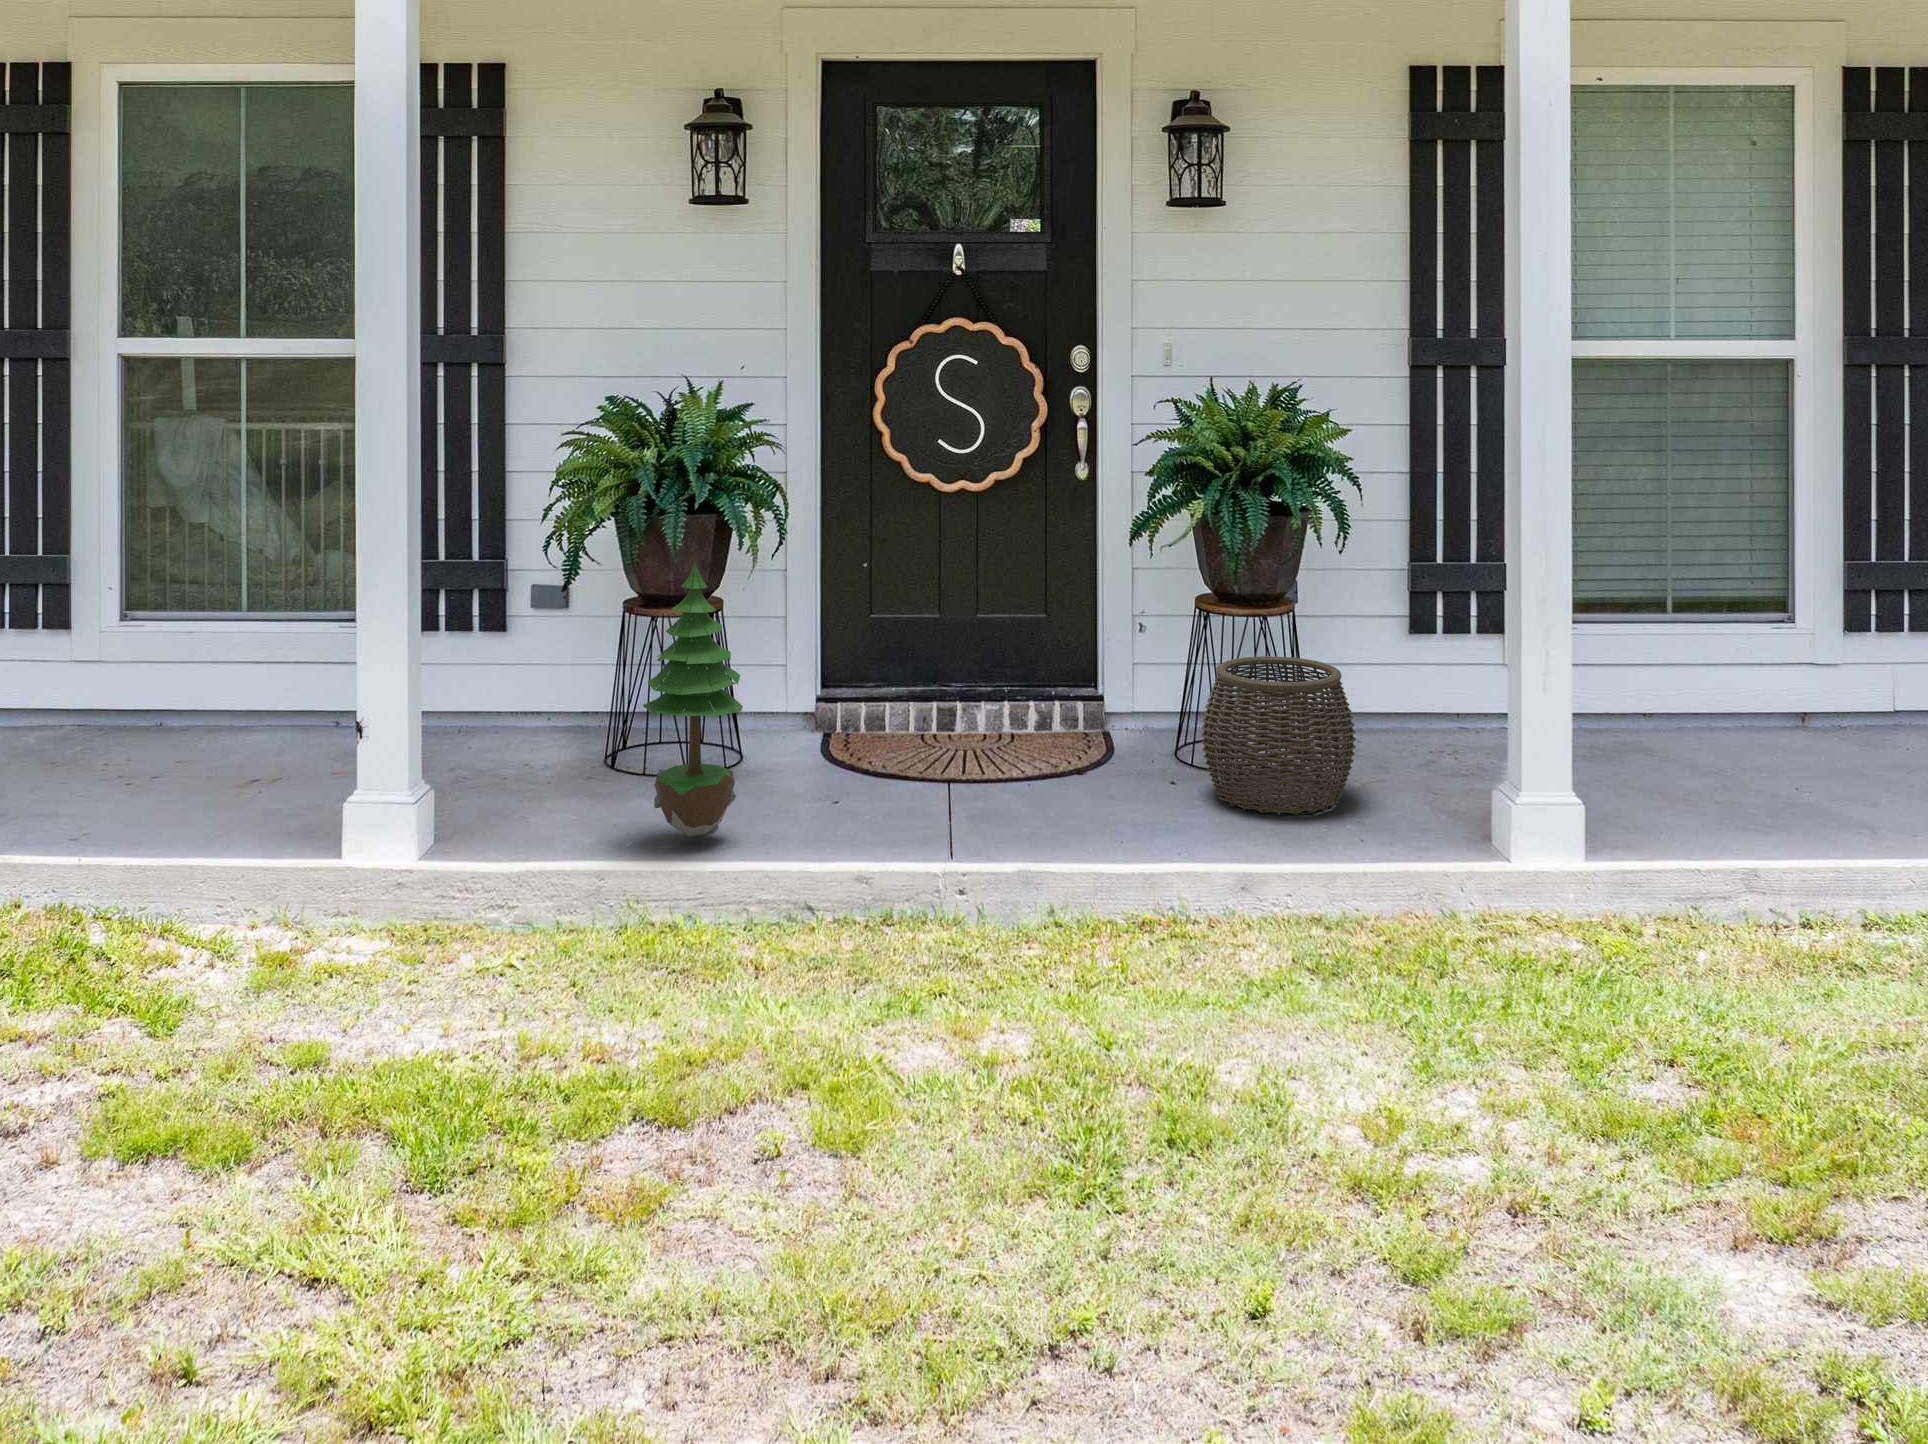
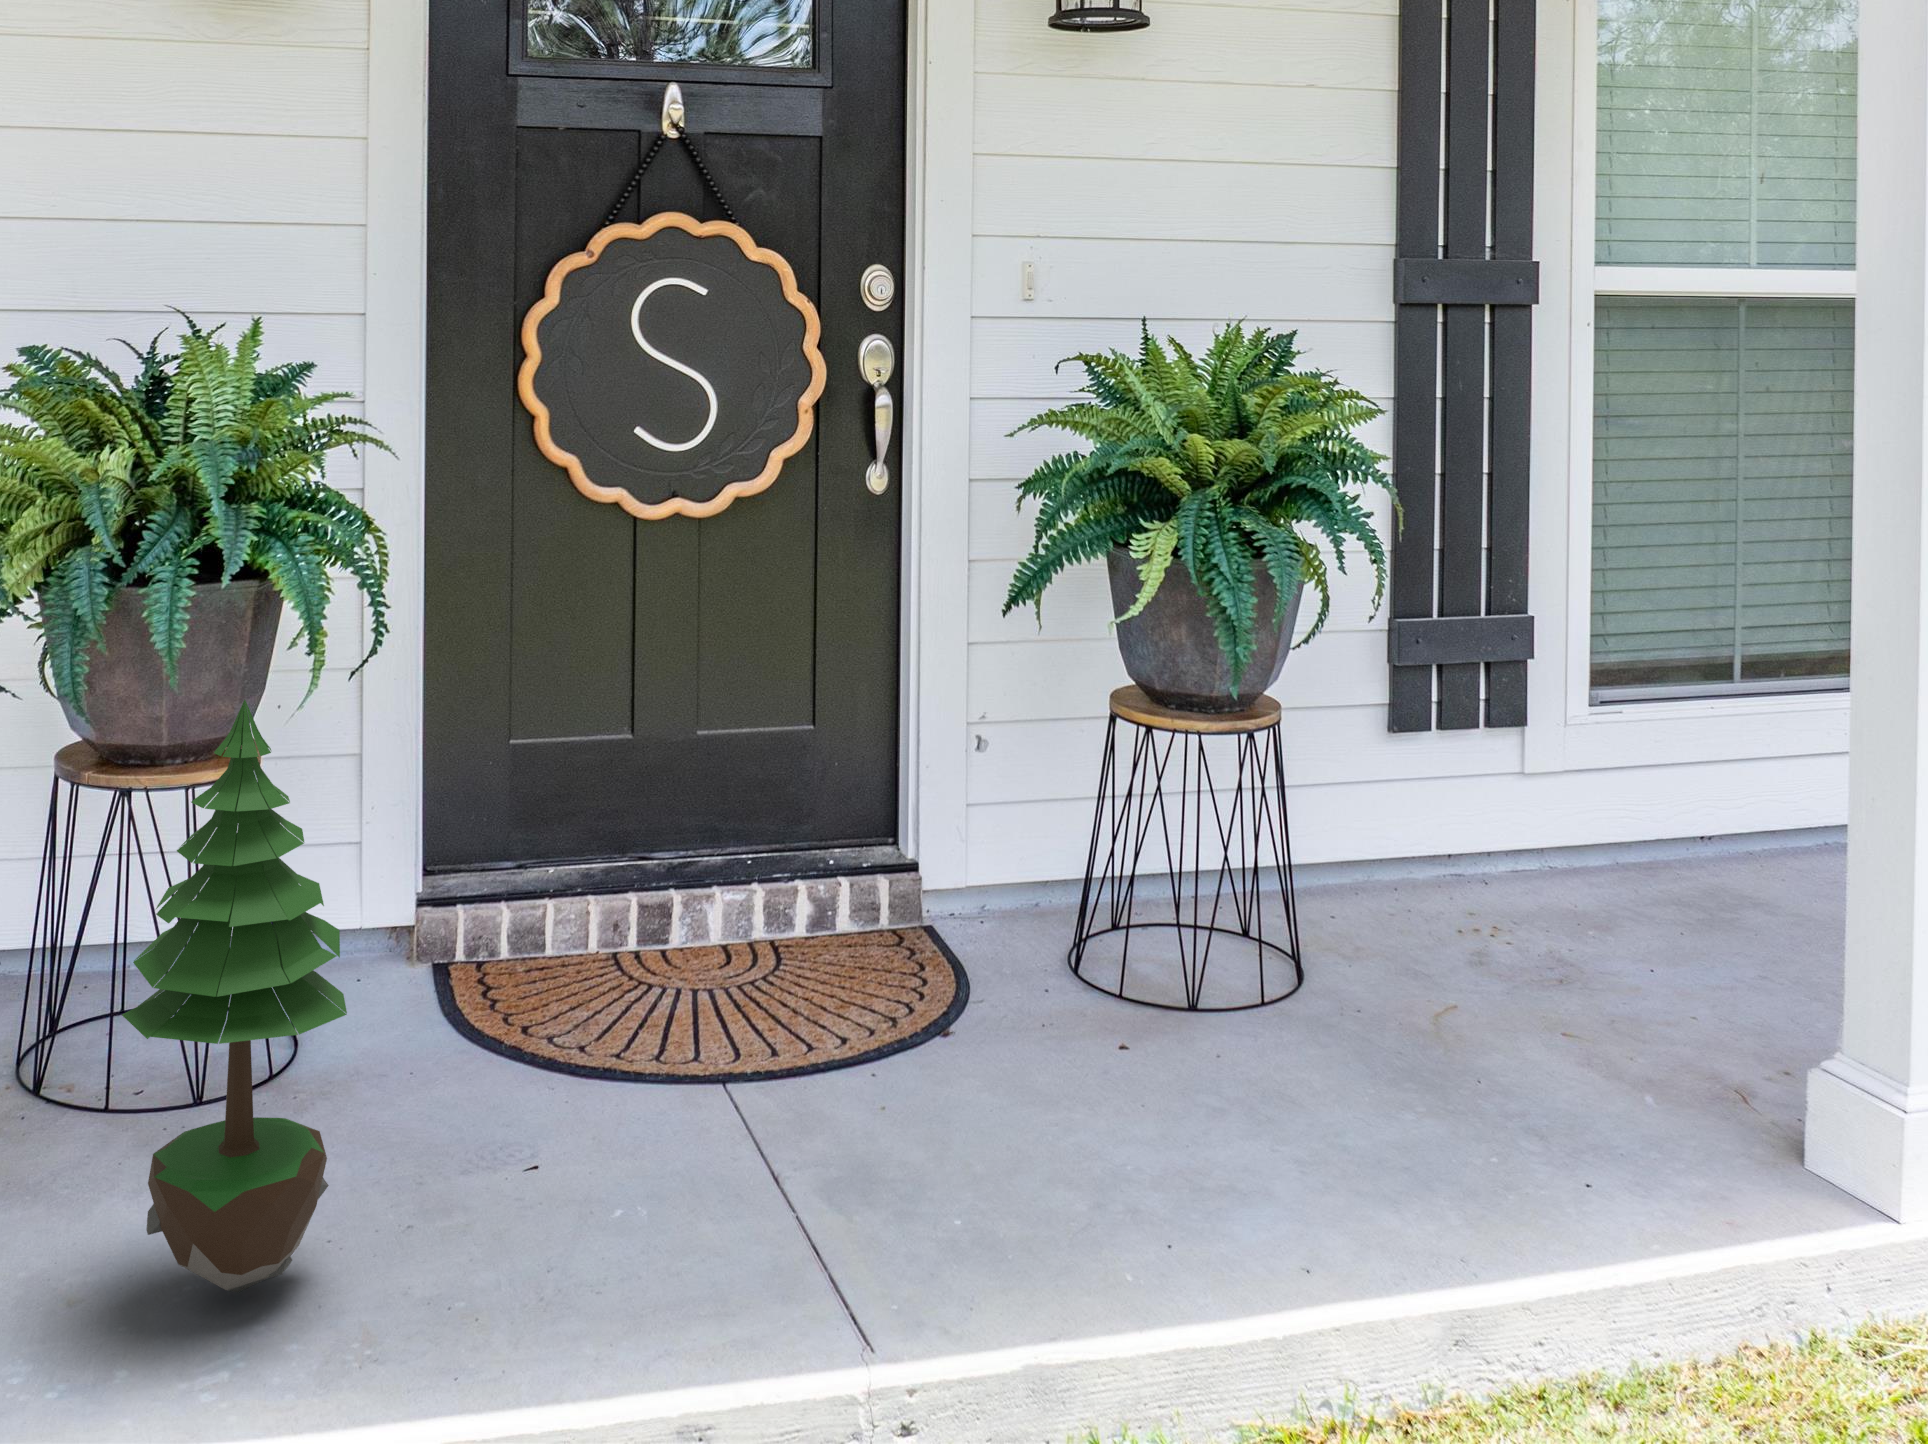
woven basket: present [1201,656,1356,815] -> none [1171,805,1448,1105]

